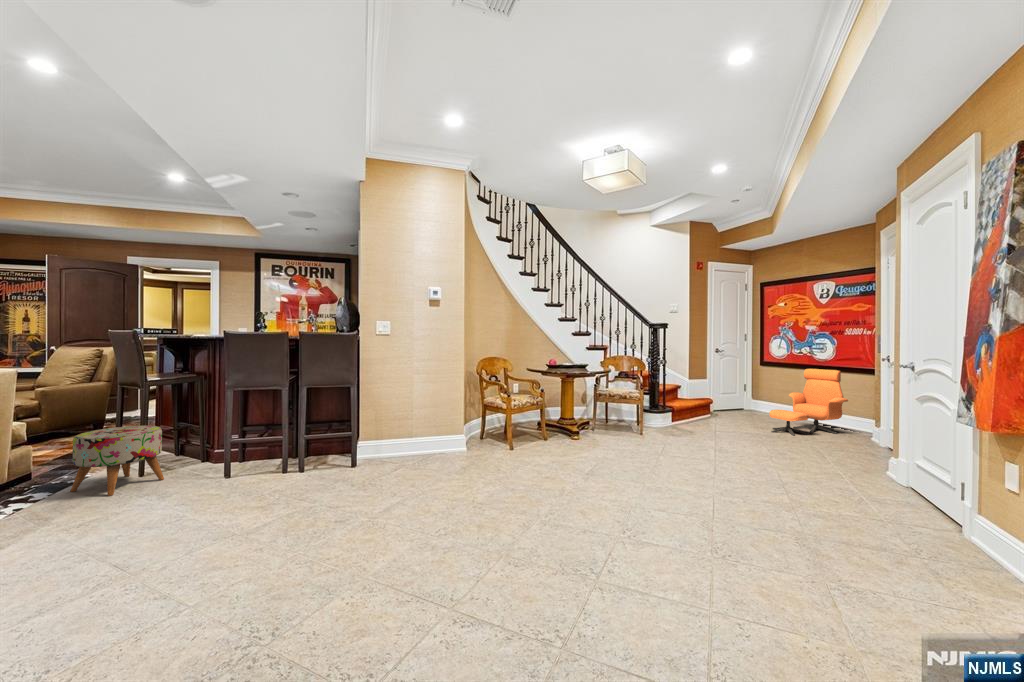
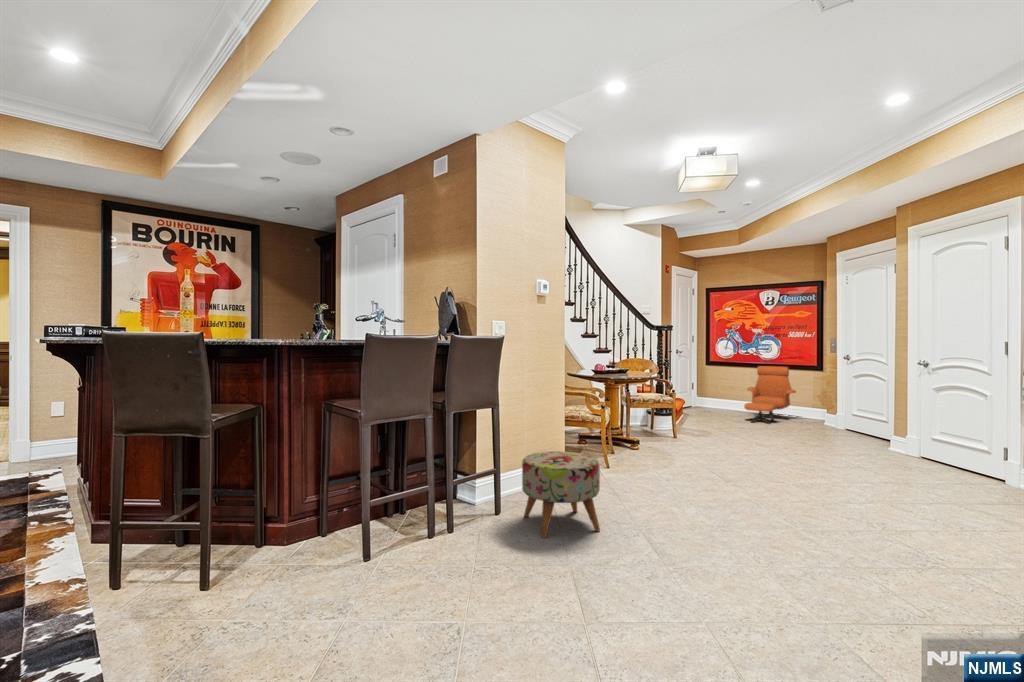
ottoman: present [70,426,164,496] -> present [522,451,600,538]

